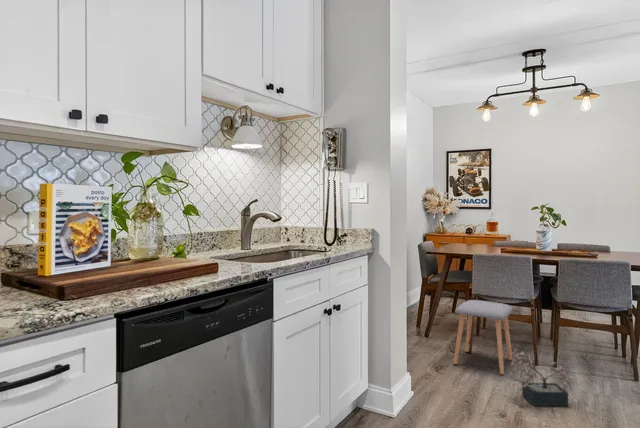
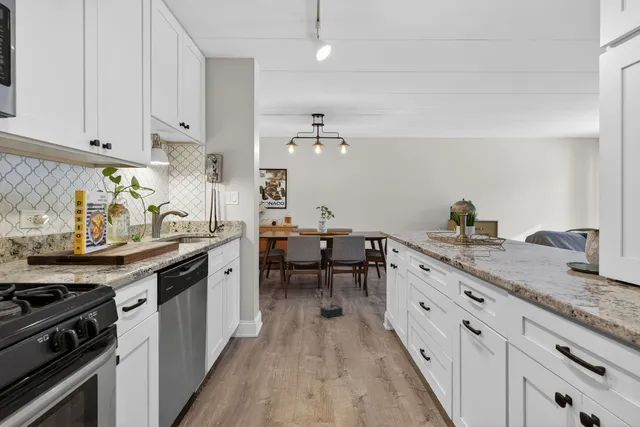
stool: present [454,300,512,375] -> none [279,265,311,307]

